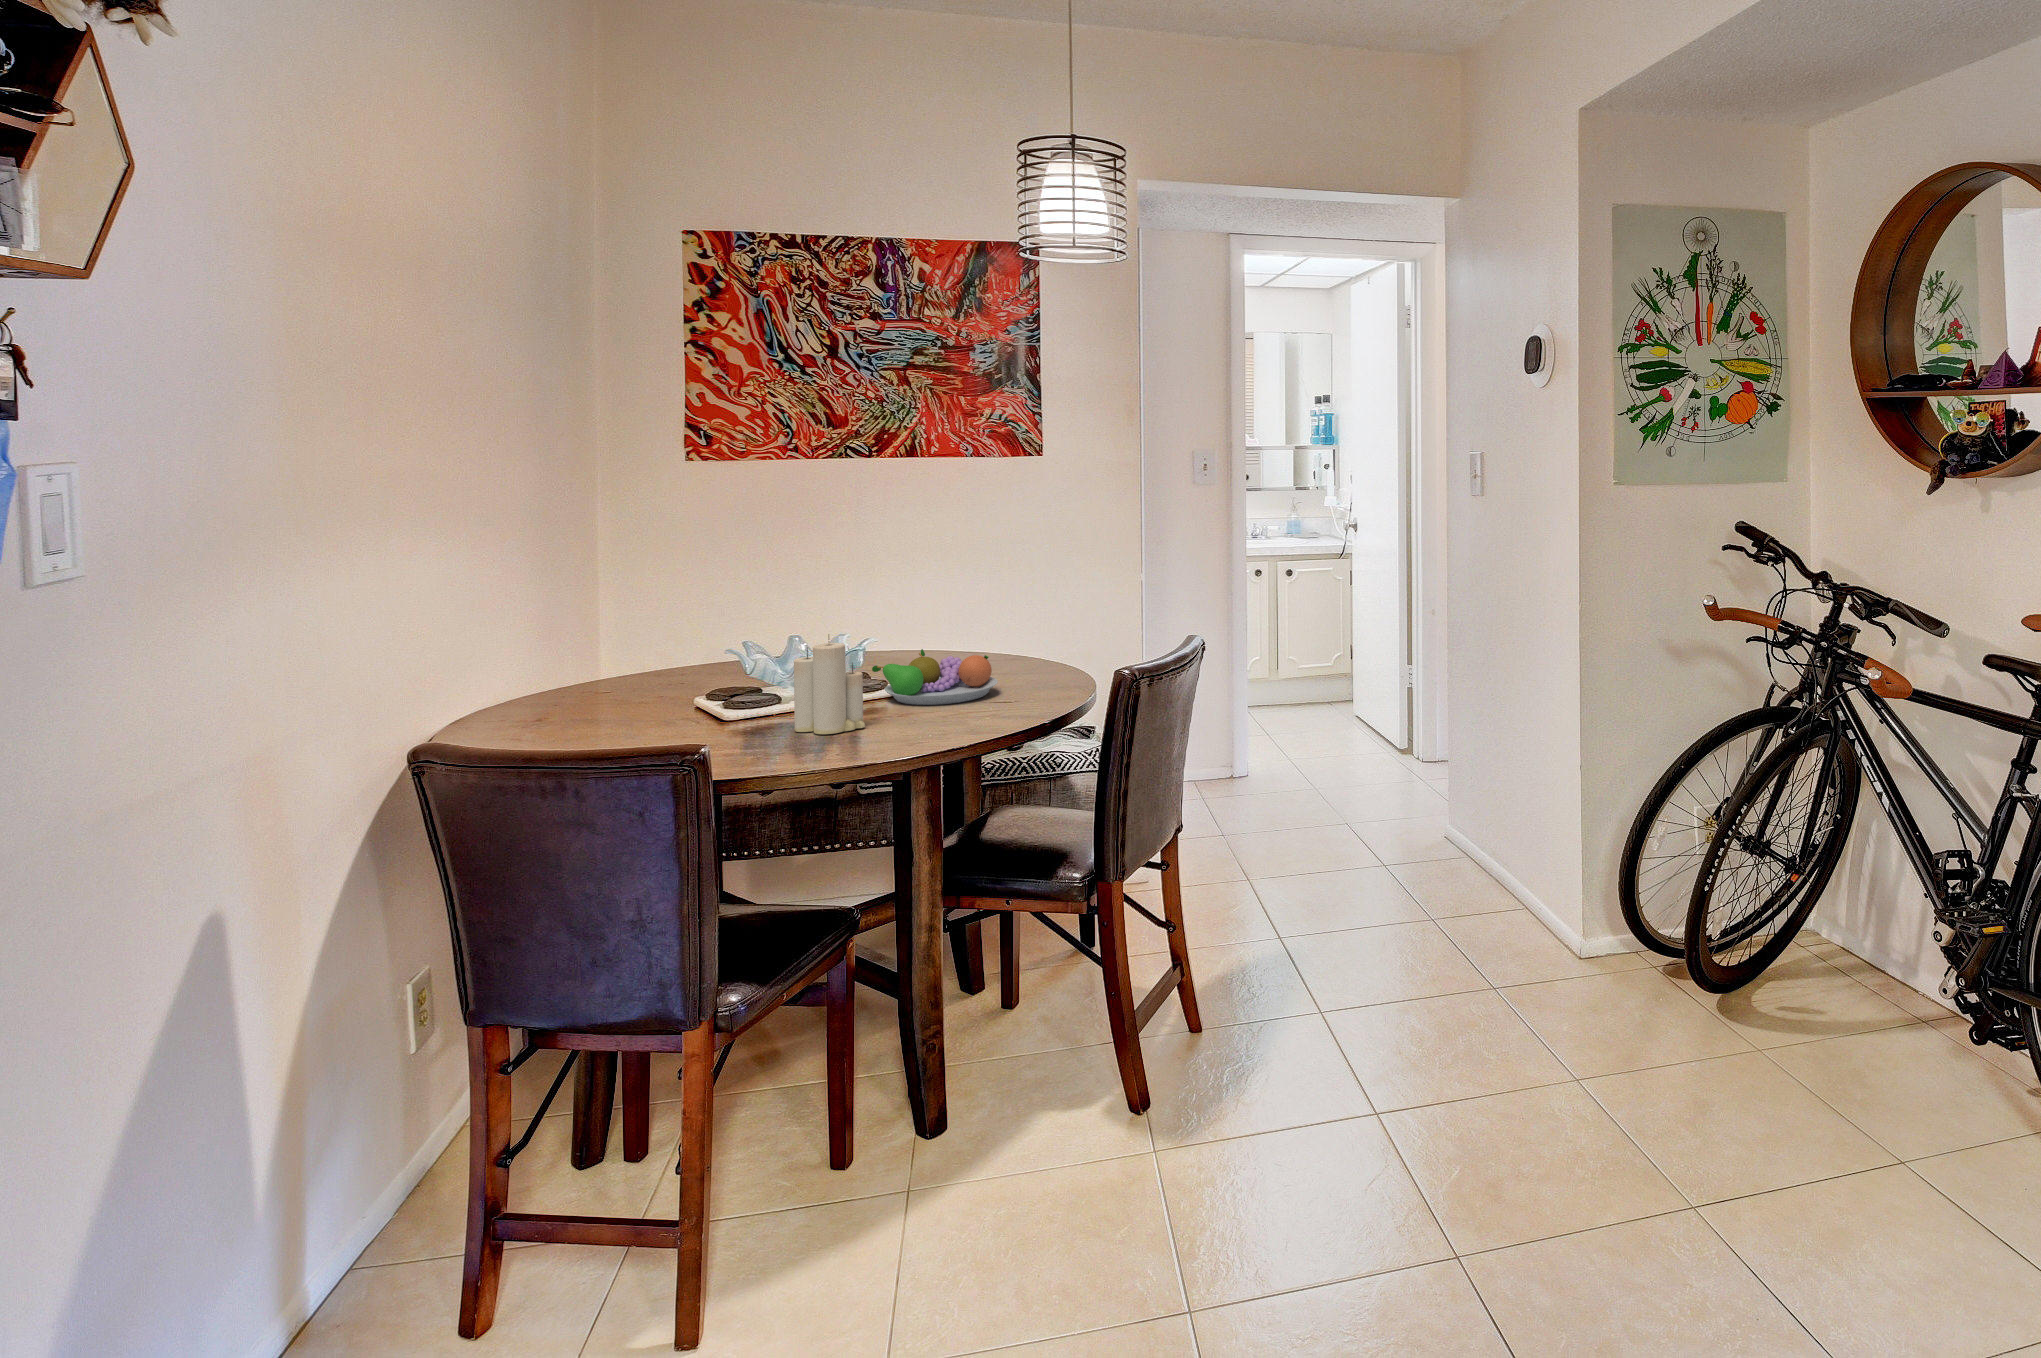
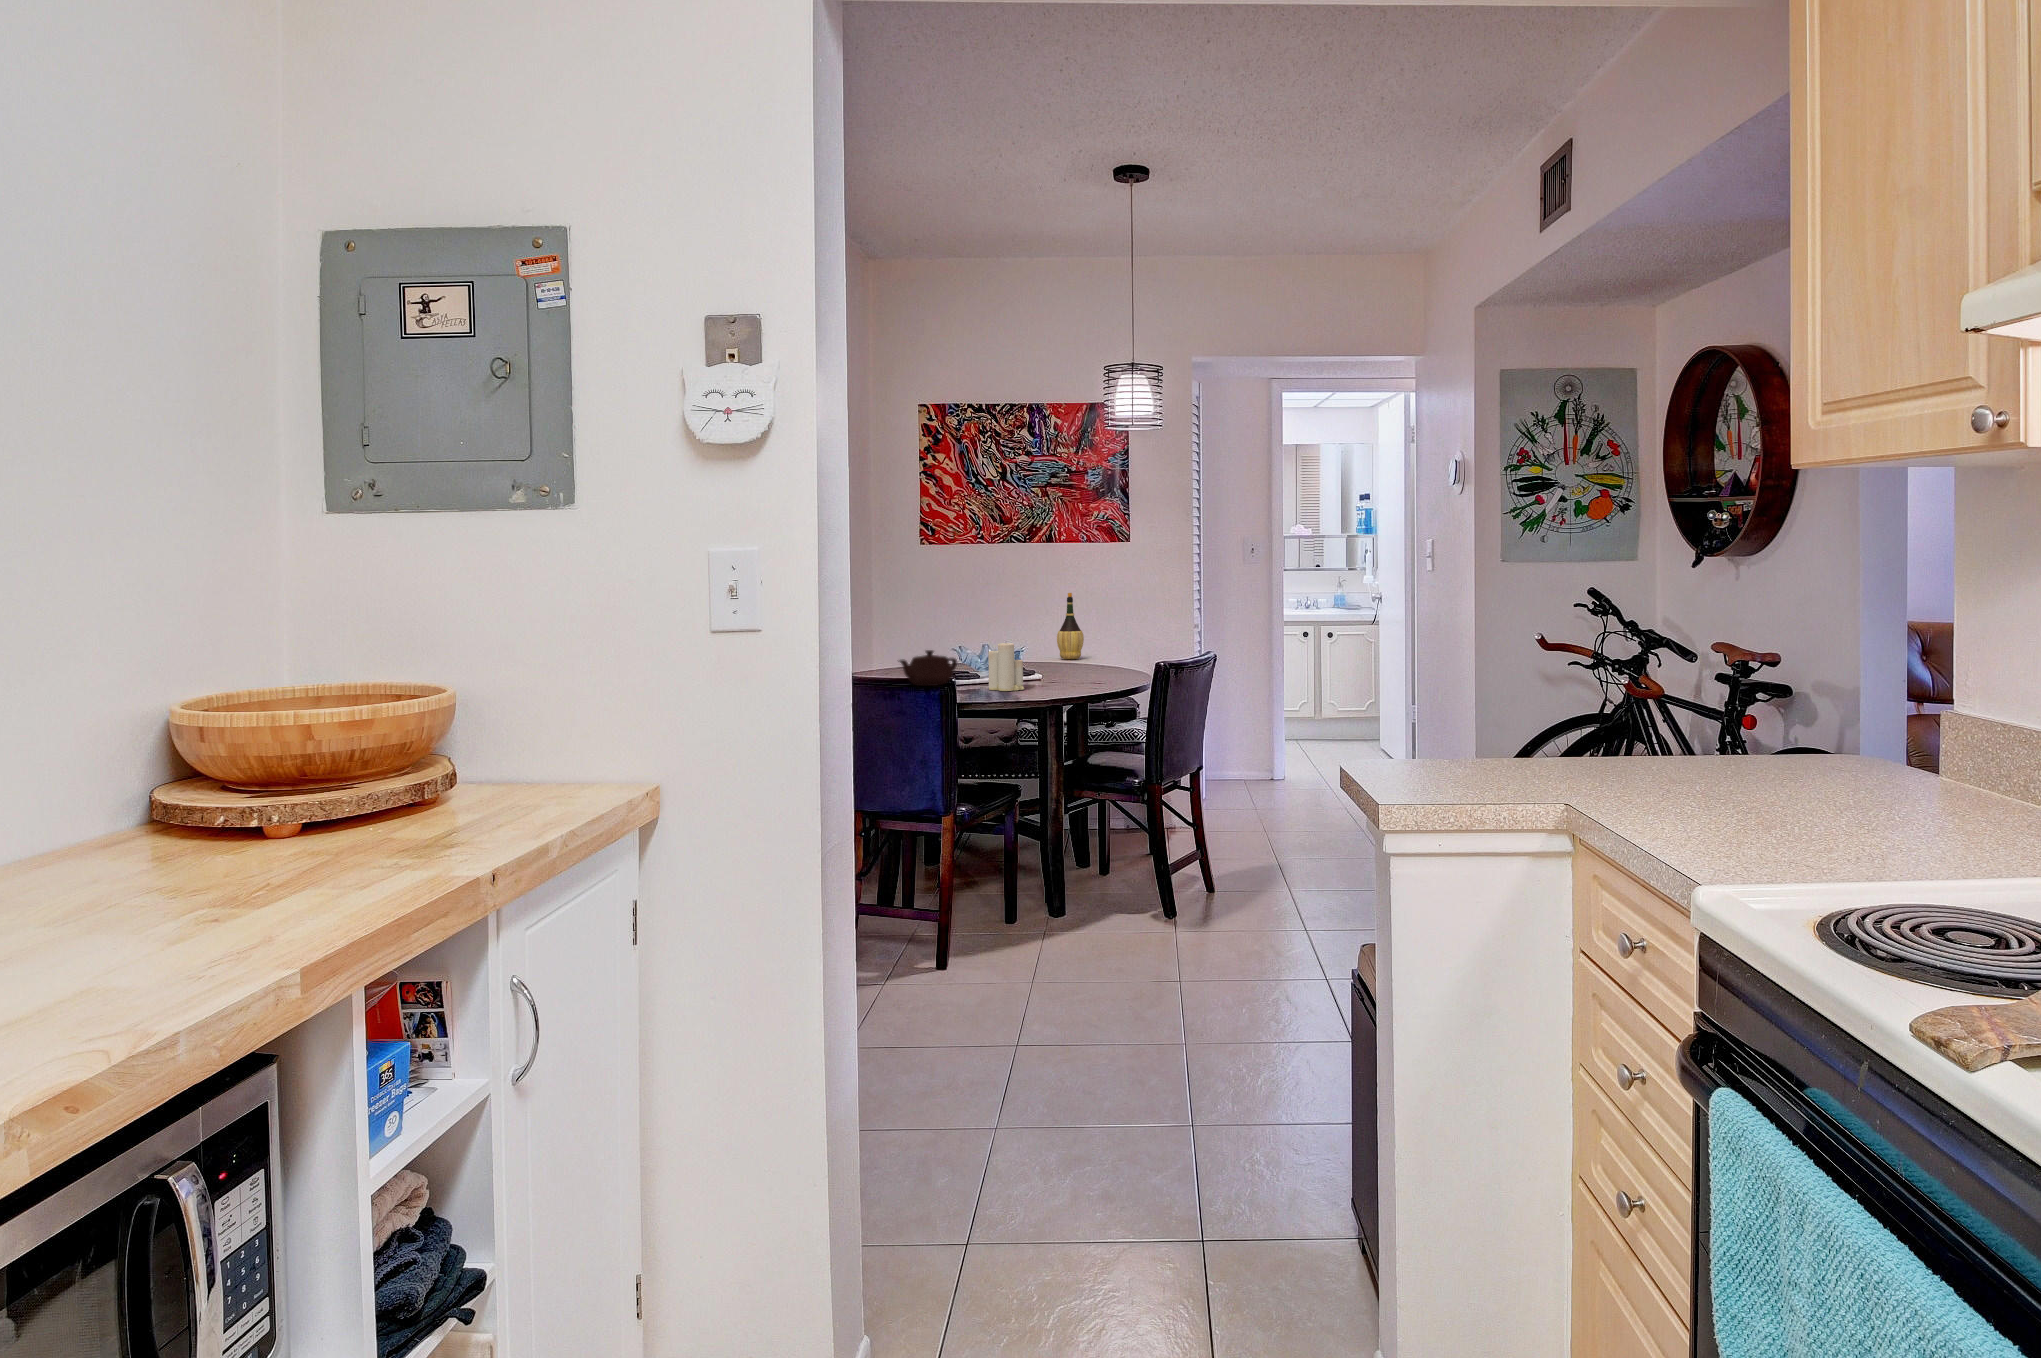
wine bottle: none [923,533,967,637] -> present [1057,593,1084,659]
fruit bowl: present [872,649,998,705] -> none [1027,655,1096,684]
teapot: none [606,656,736,726] -> present [900,650,957,686]

